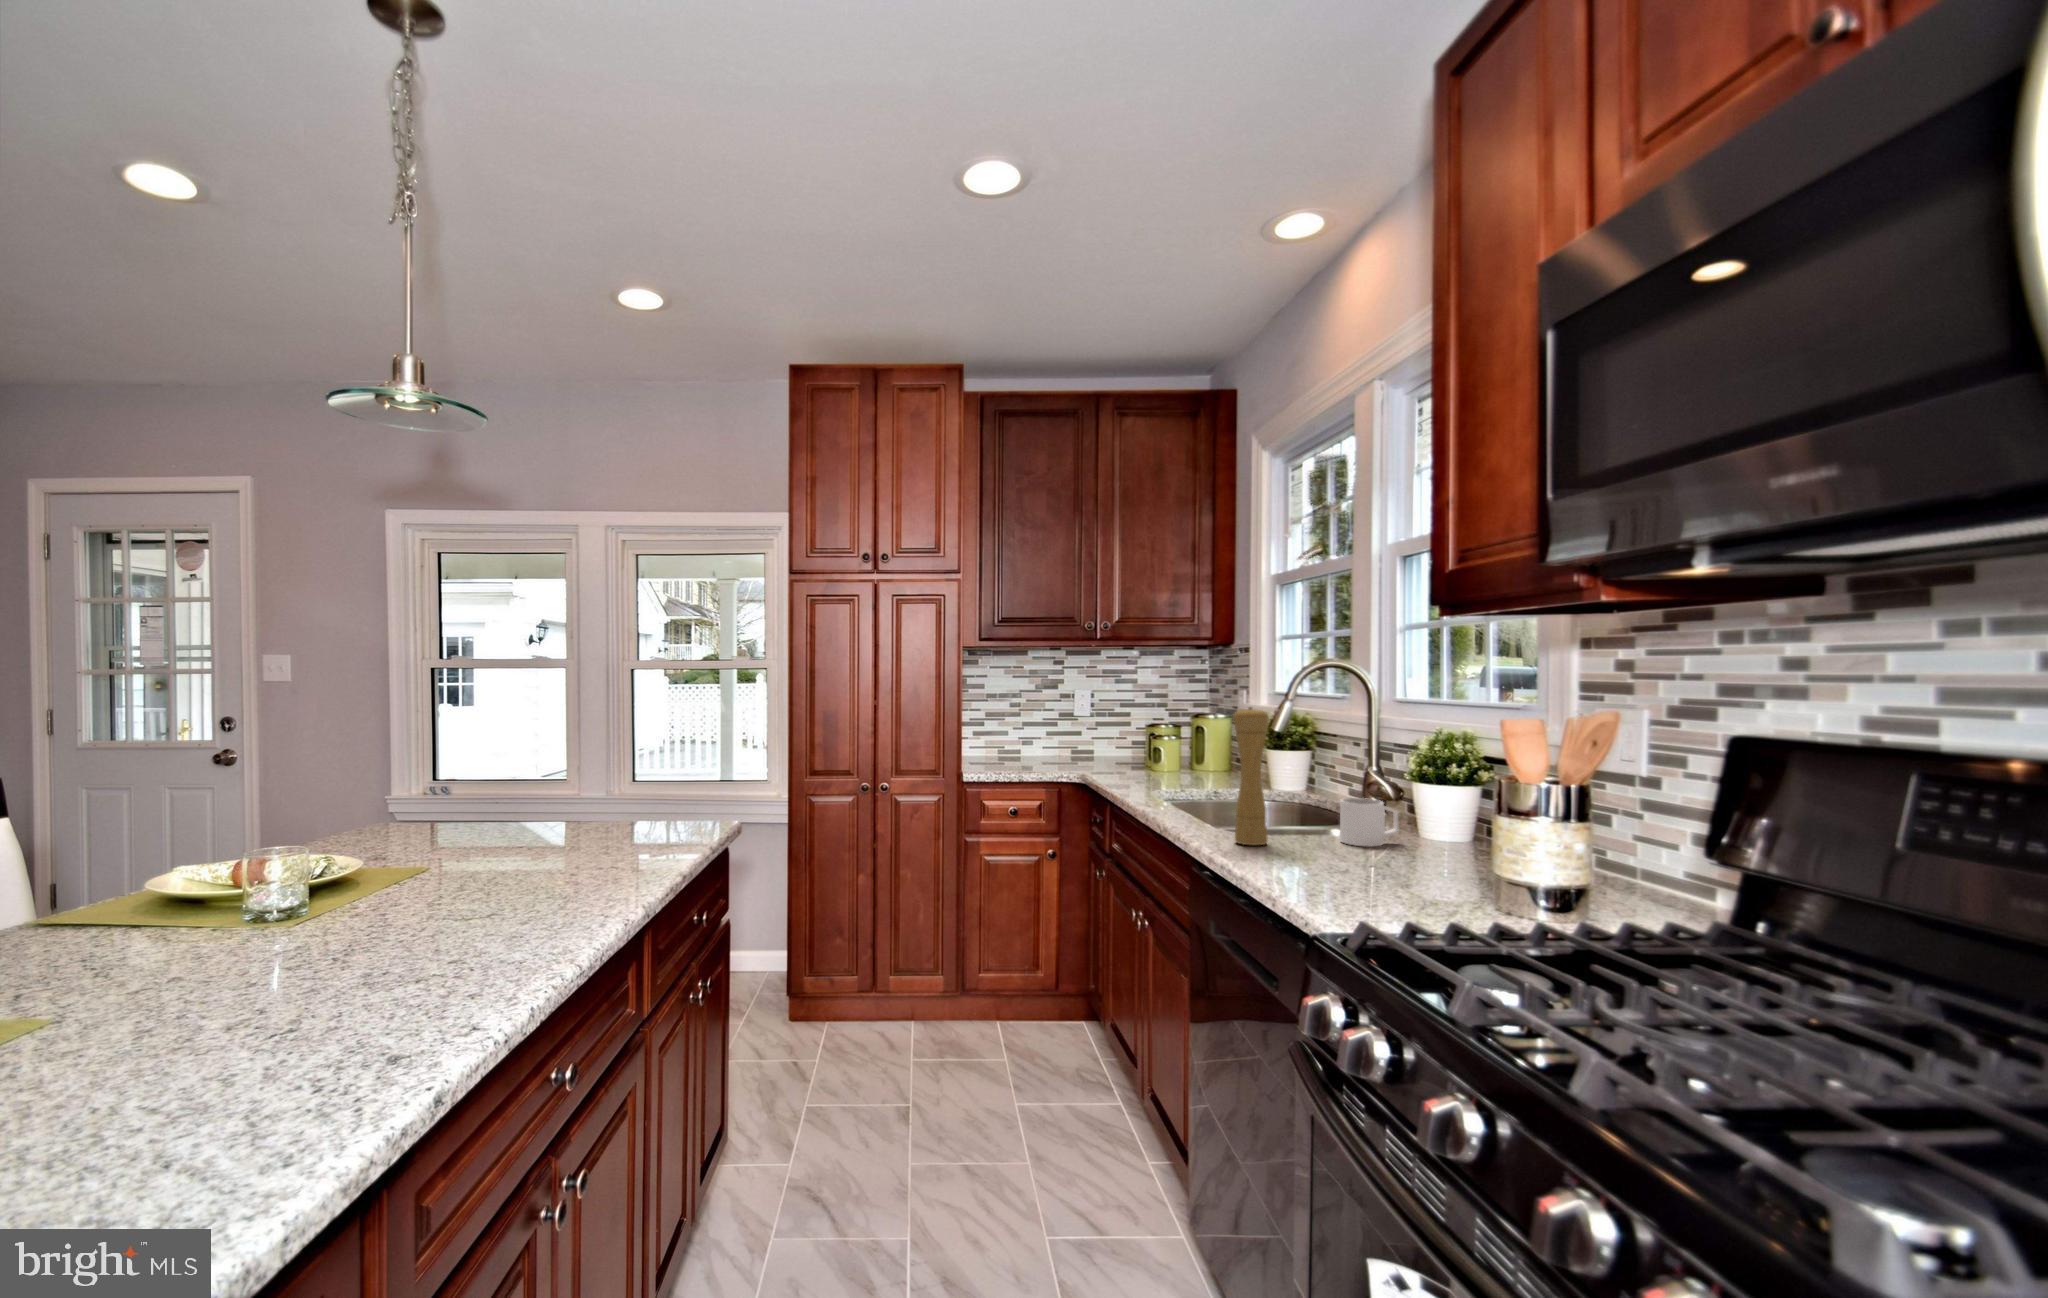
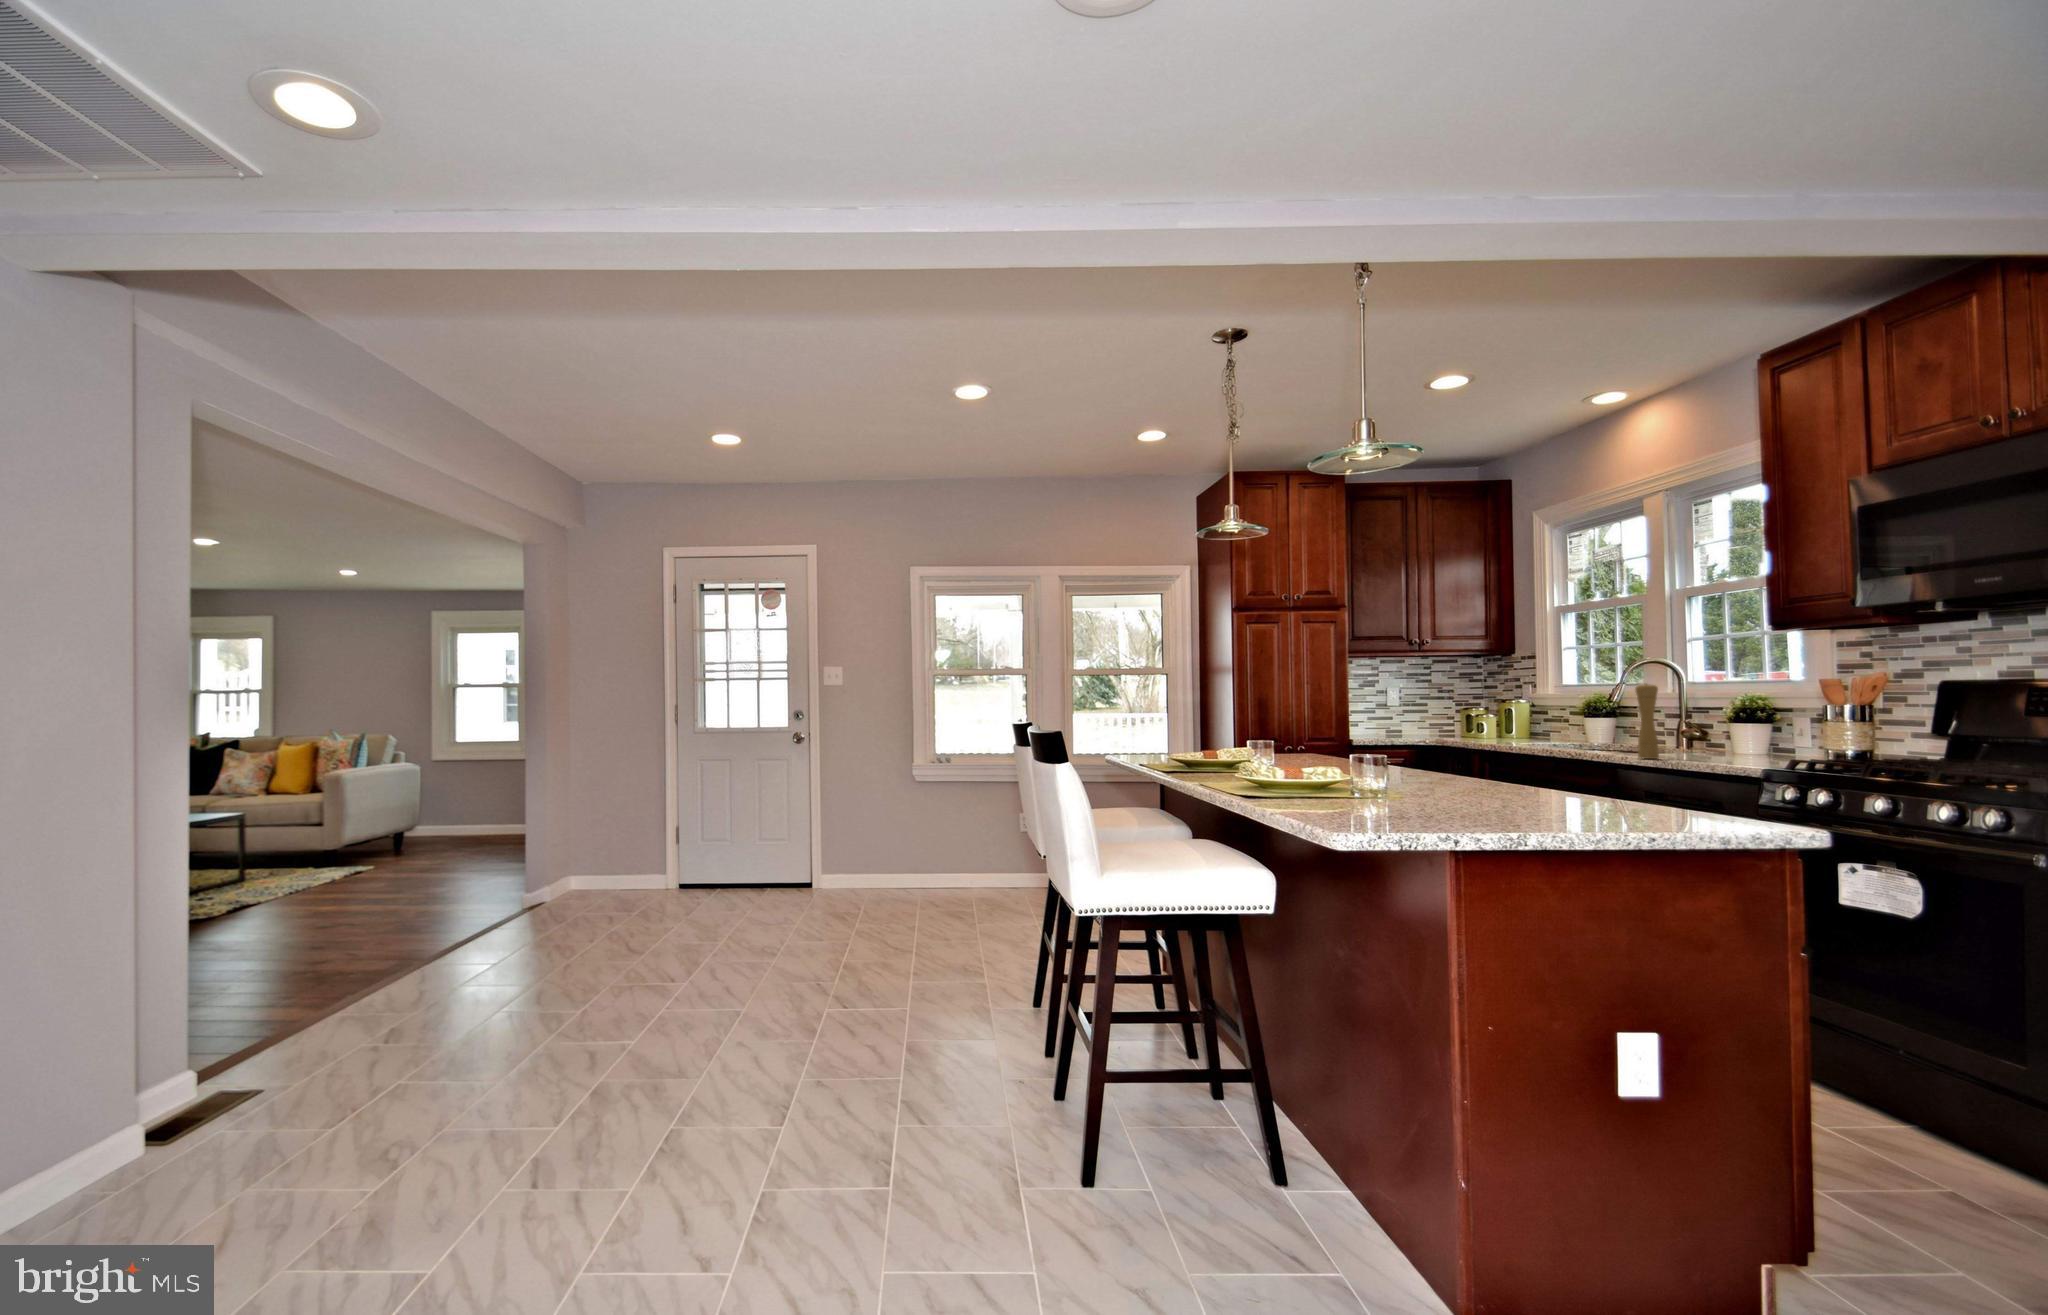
mug: present [1340,798,1398,847] -> none [1692,734,1727,758]

